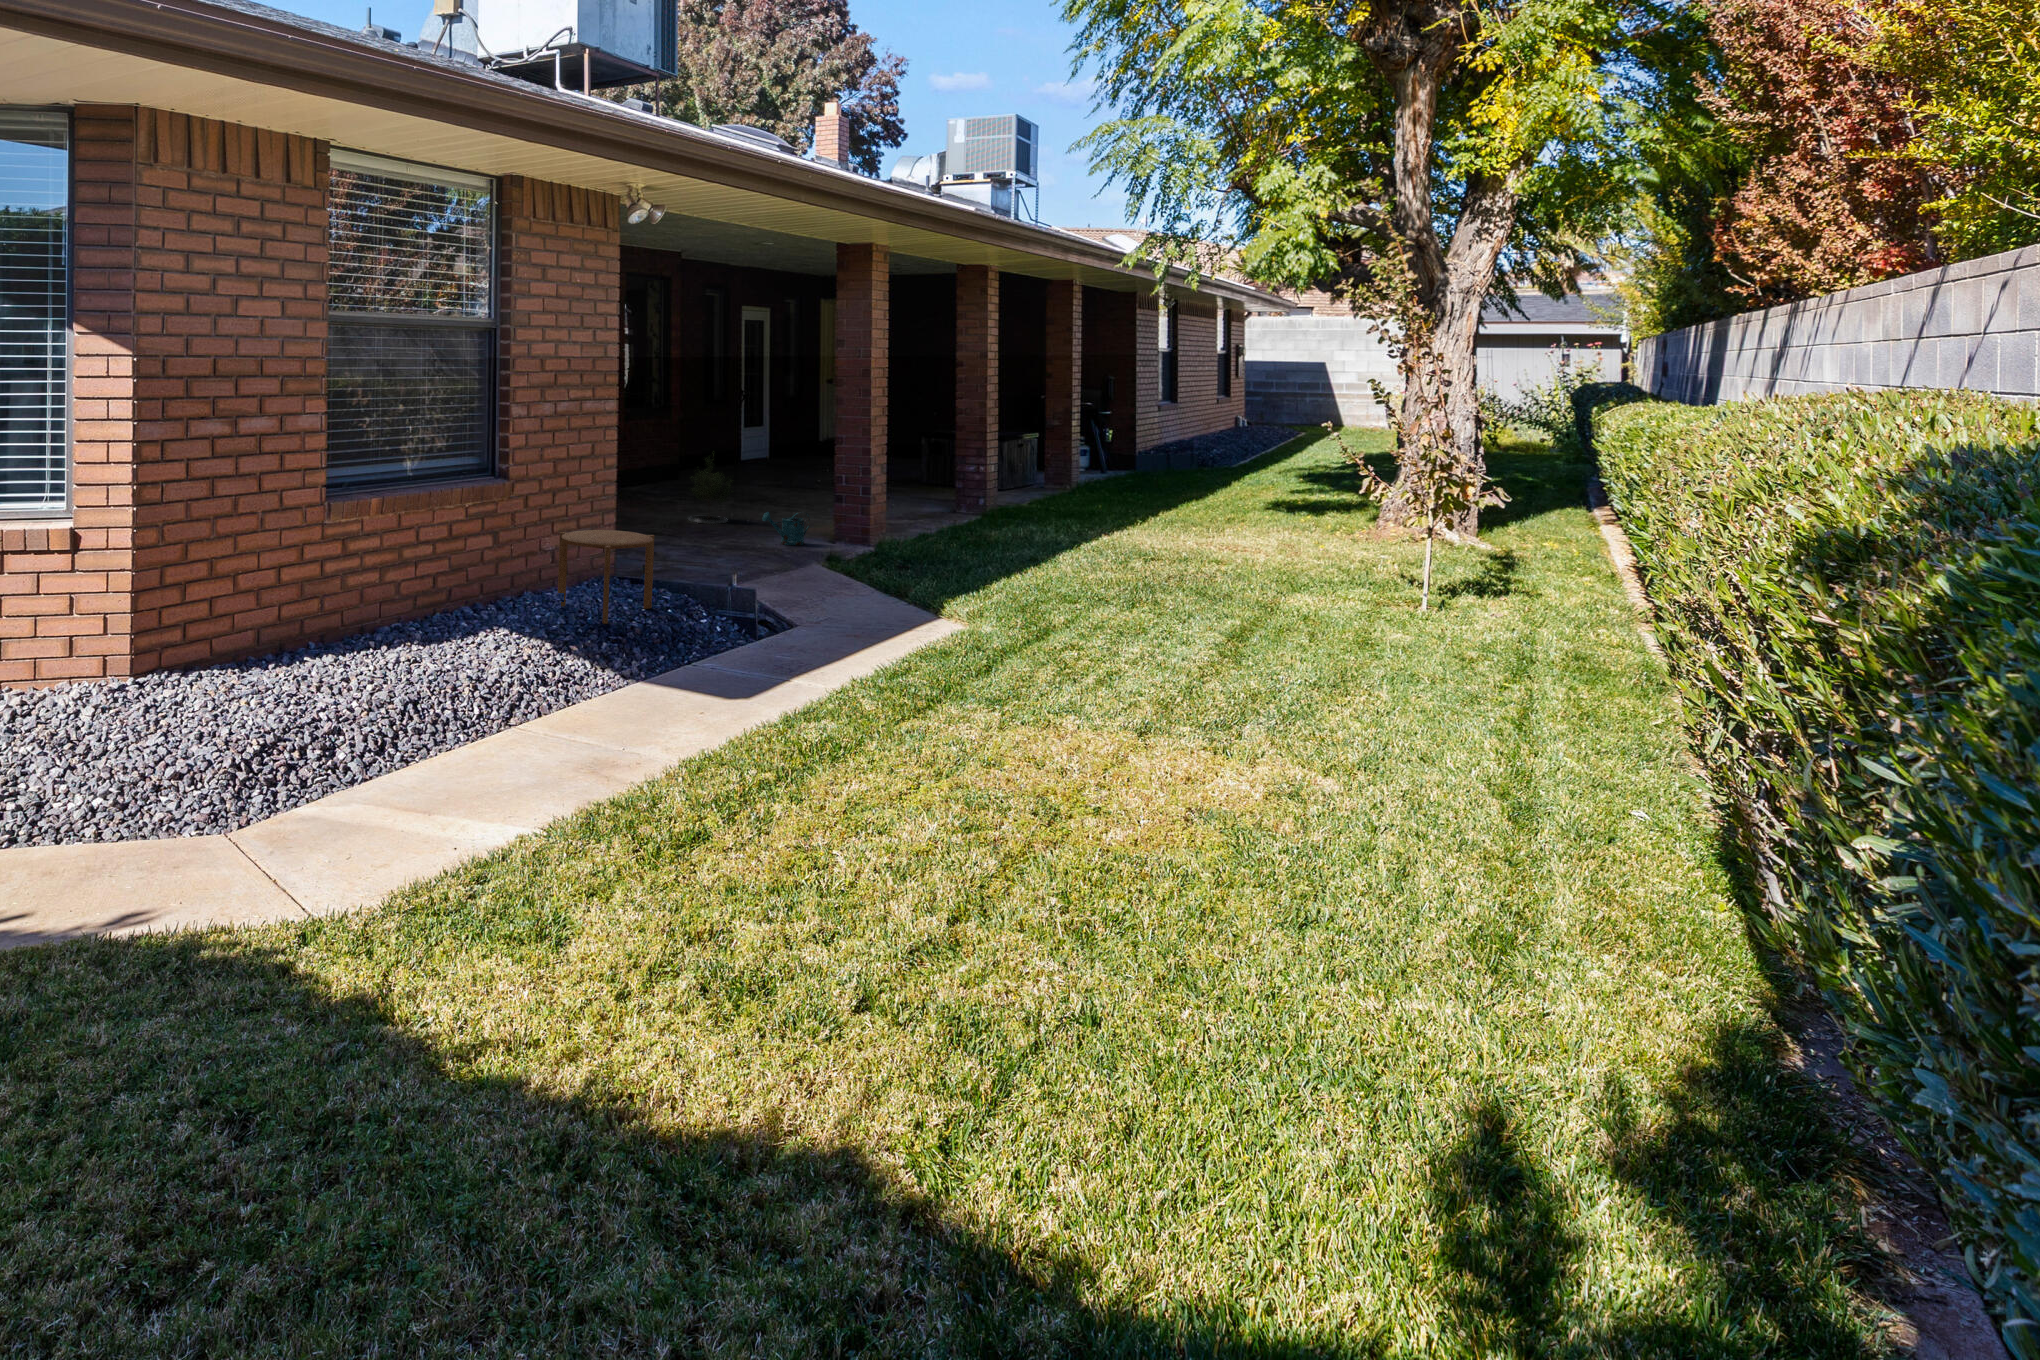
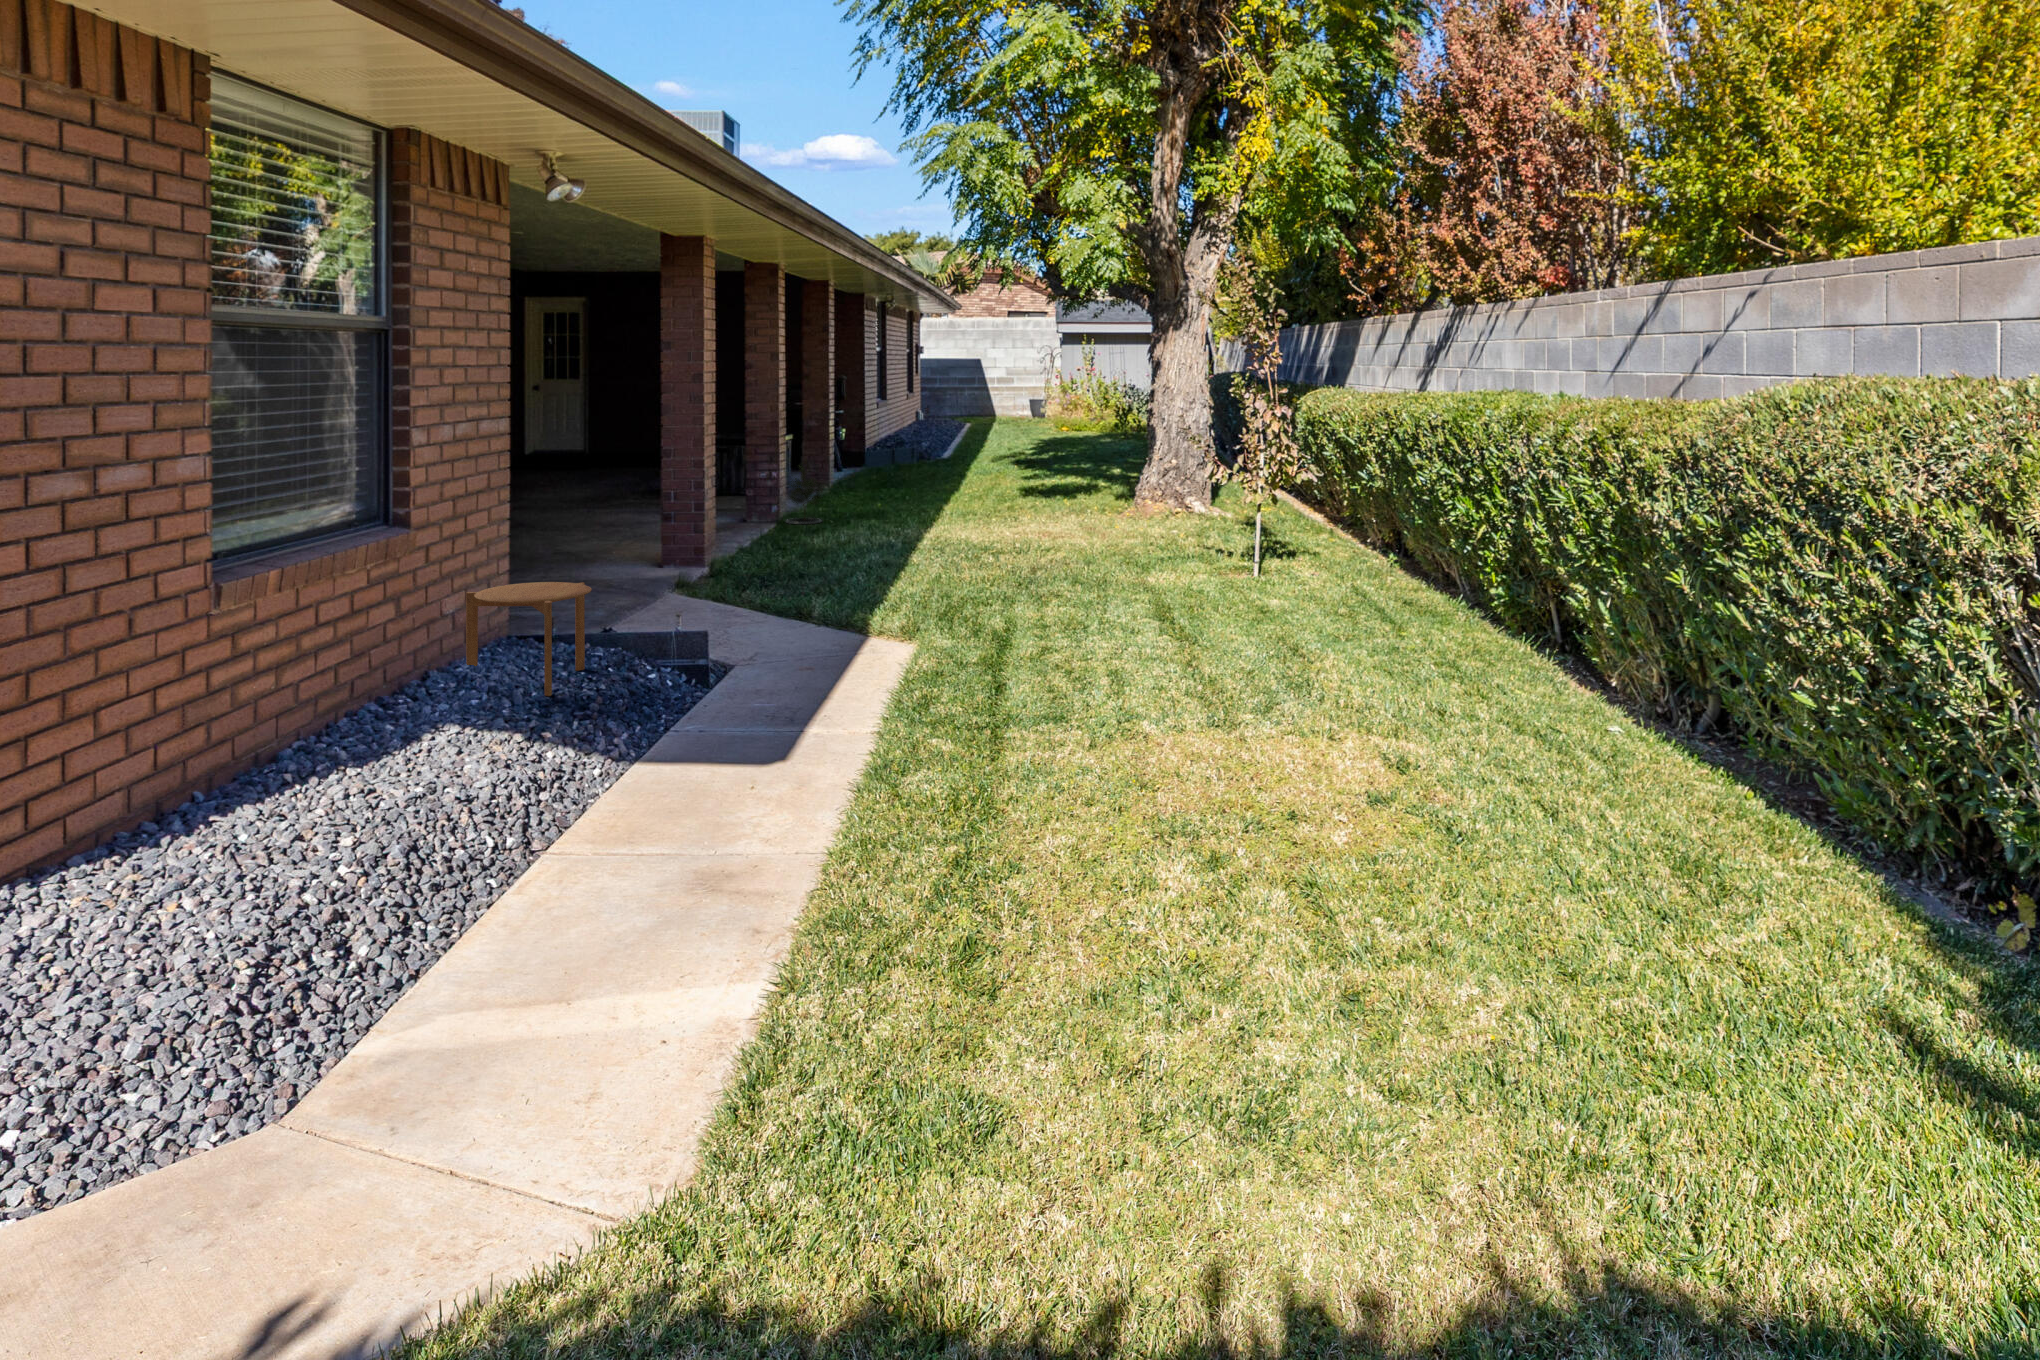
potted tree: present [689,457,732,524] -> present [786,466,824,524]
watering can: present [762,512,810,545] -> none [630,542,680,579]

